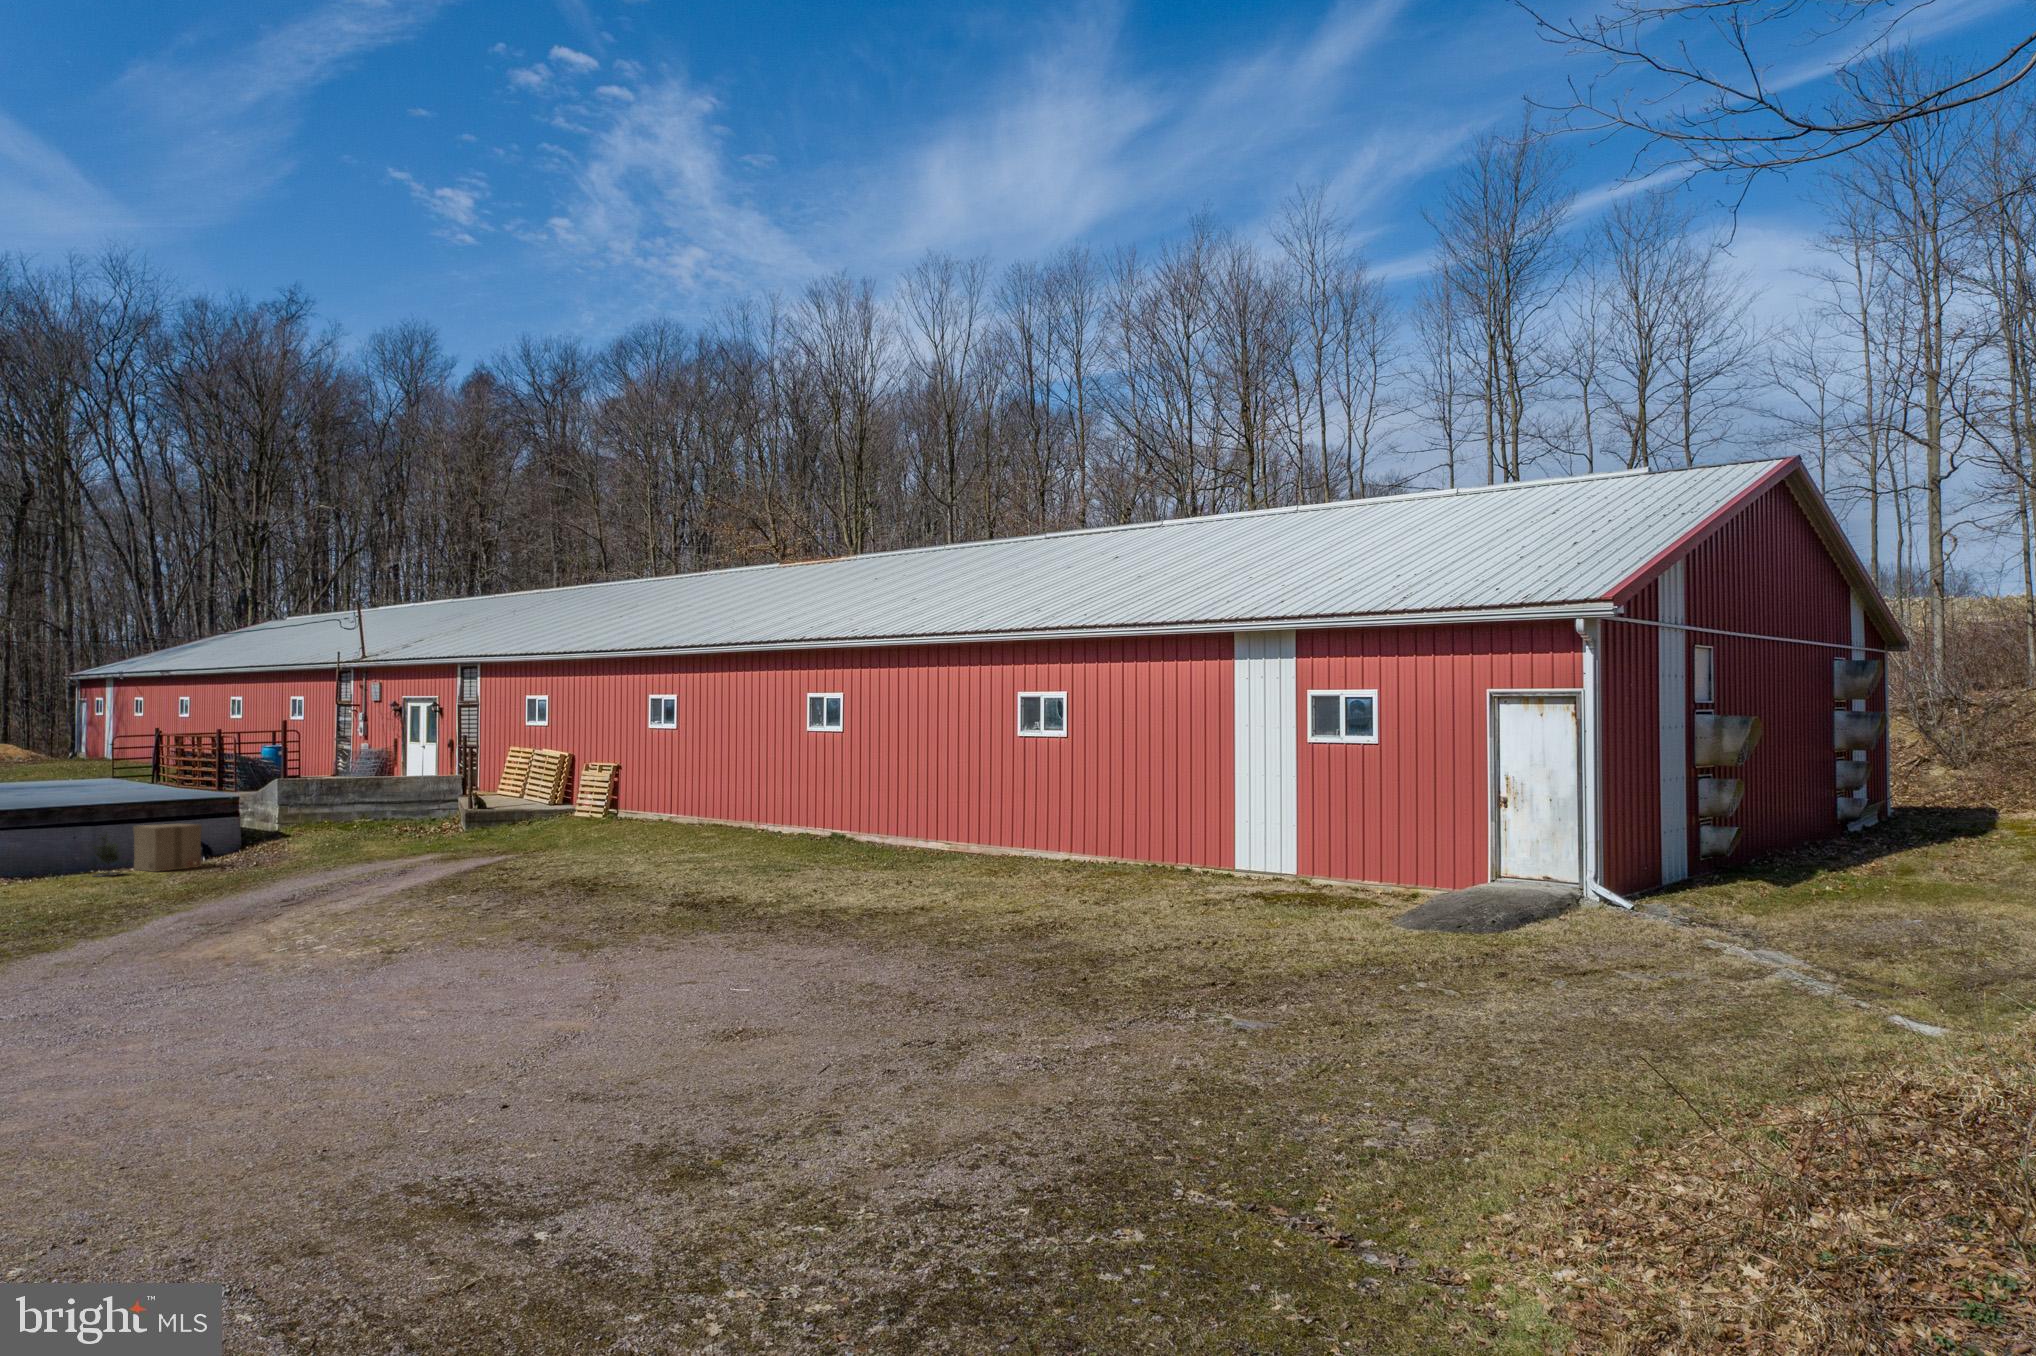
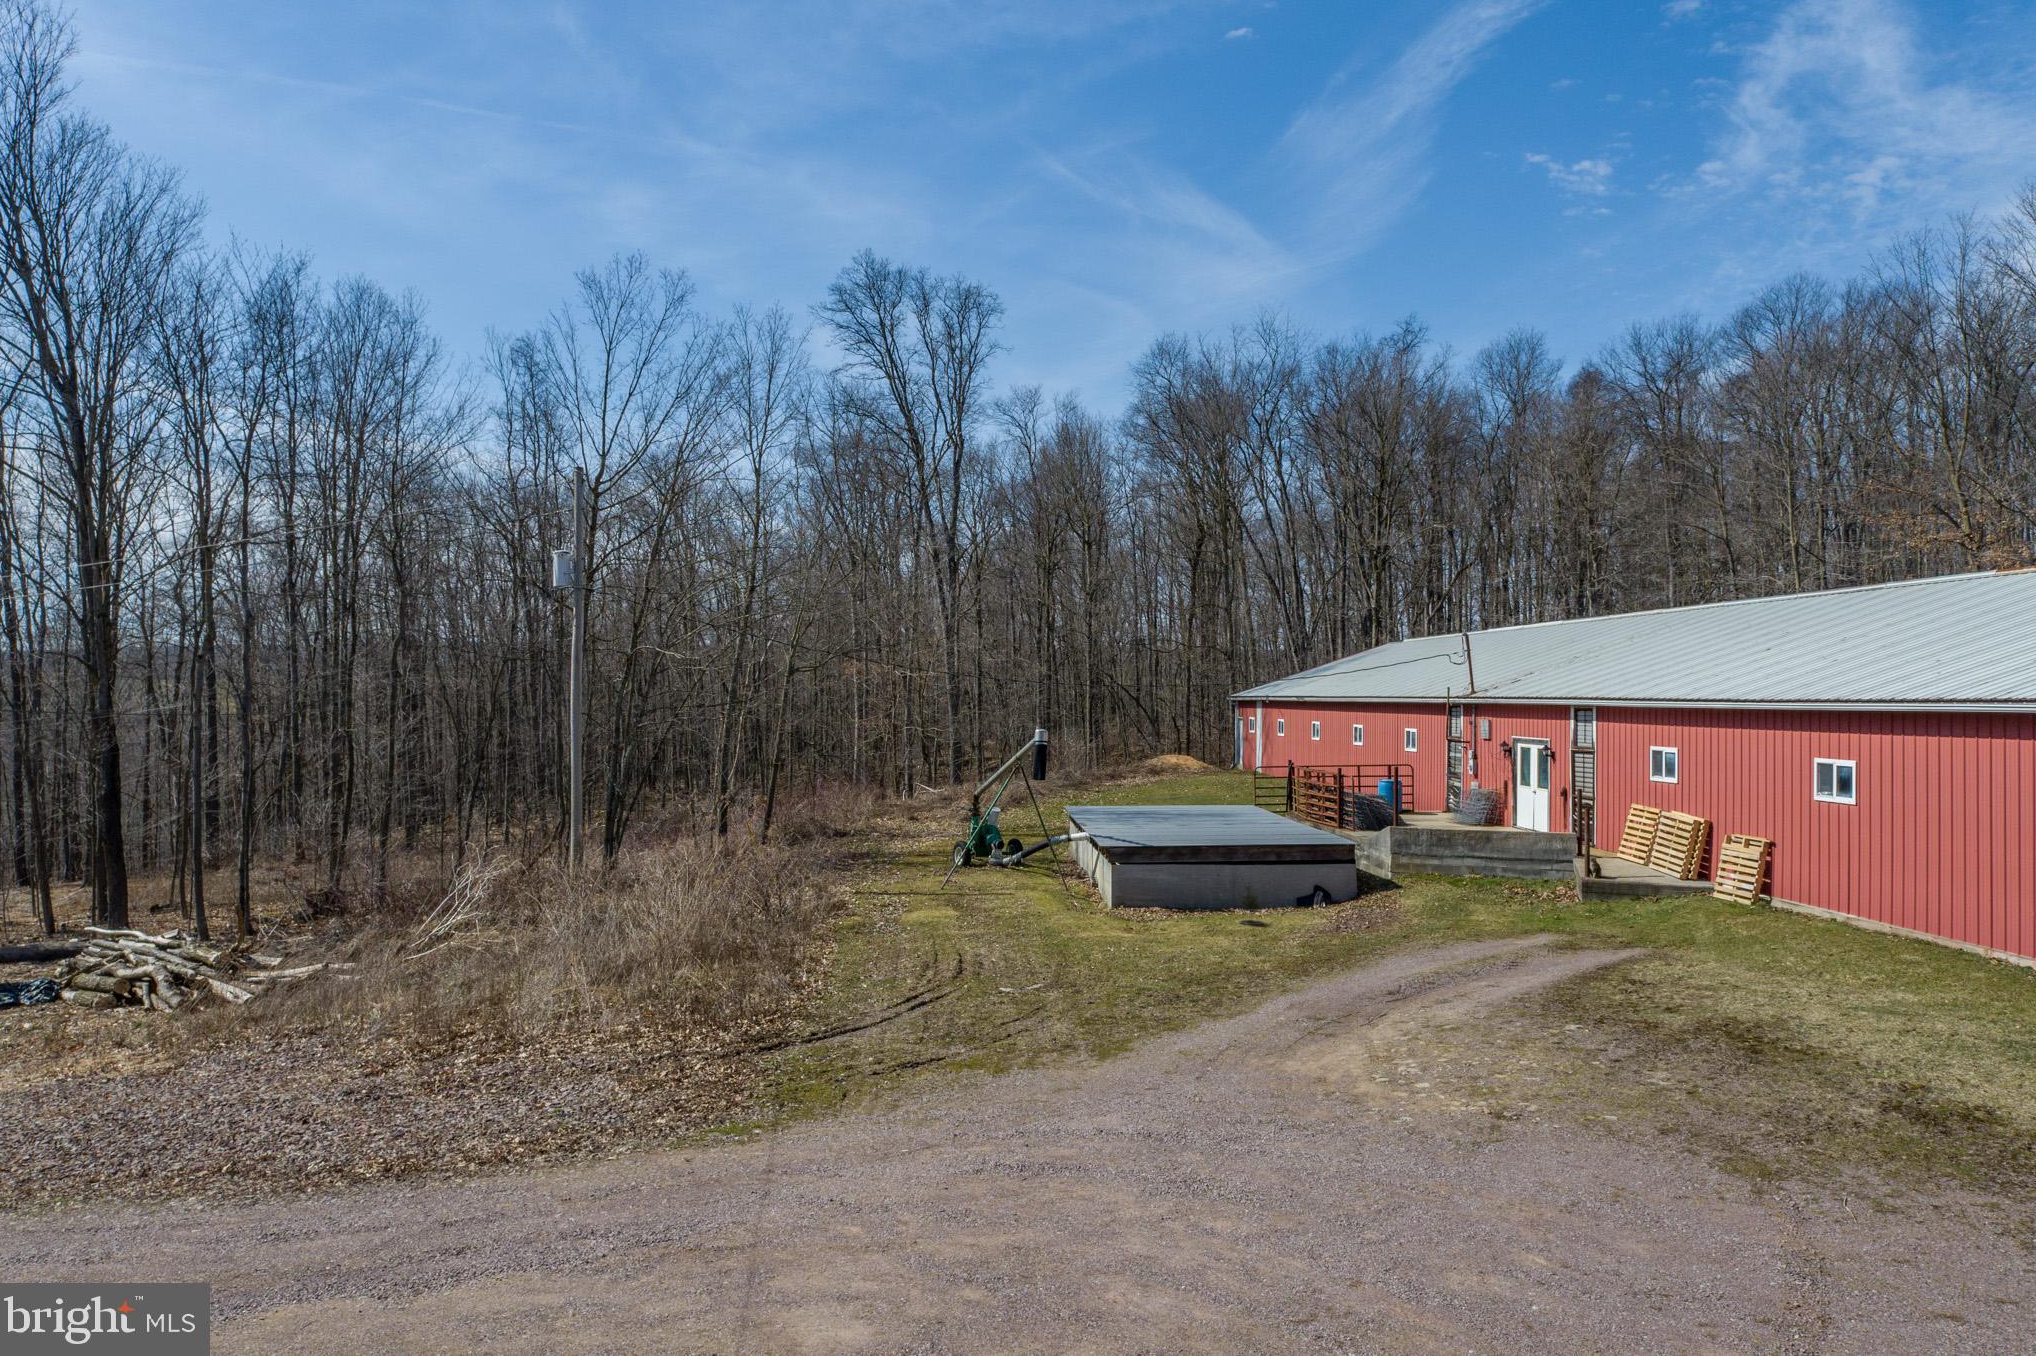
cardboard box: present [133,823,202,872] -> none [1271,877,1327,925]

